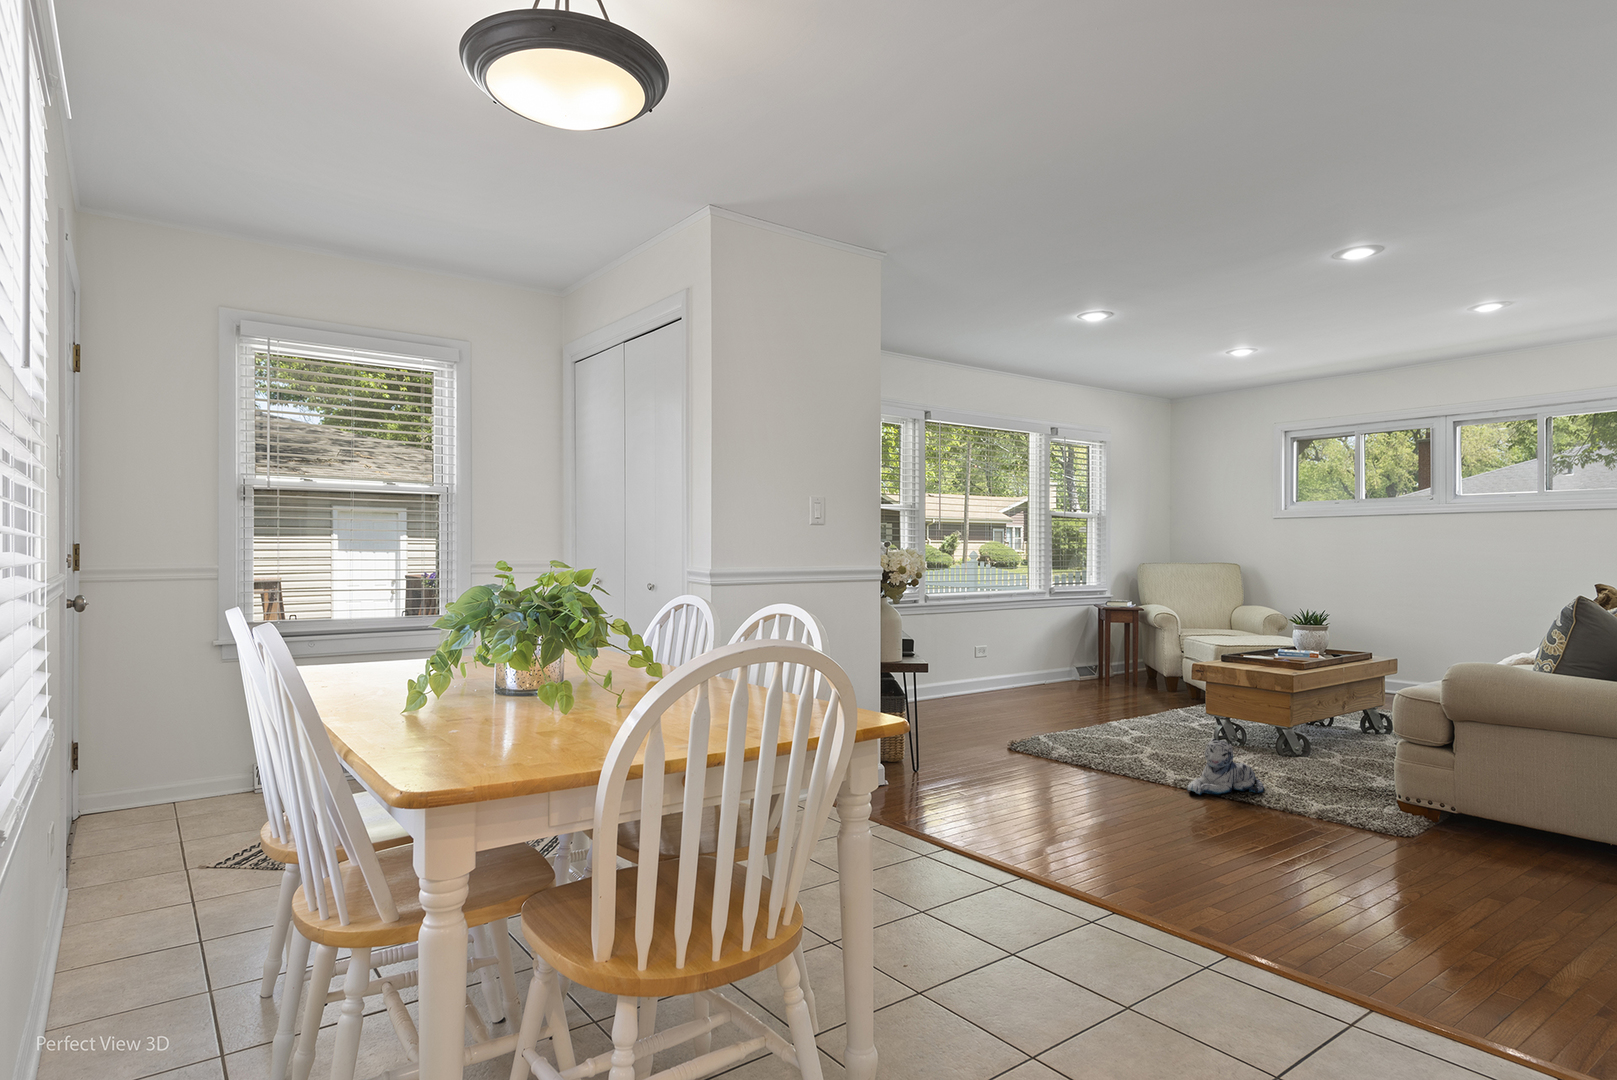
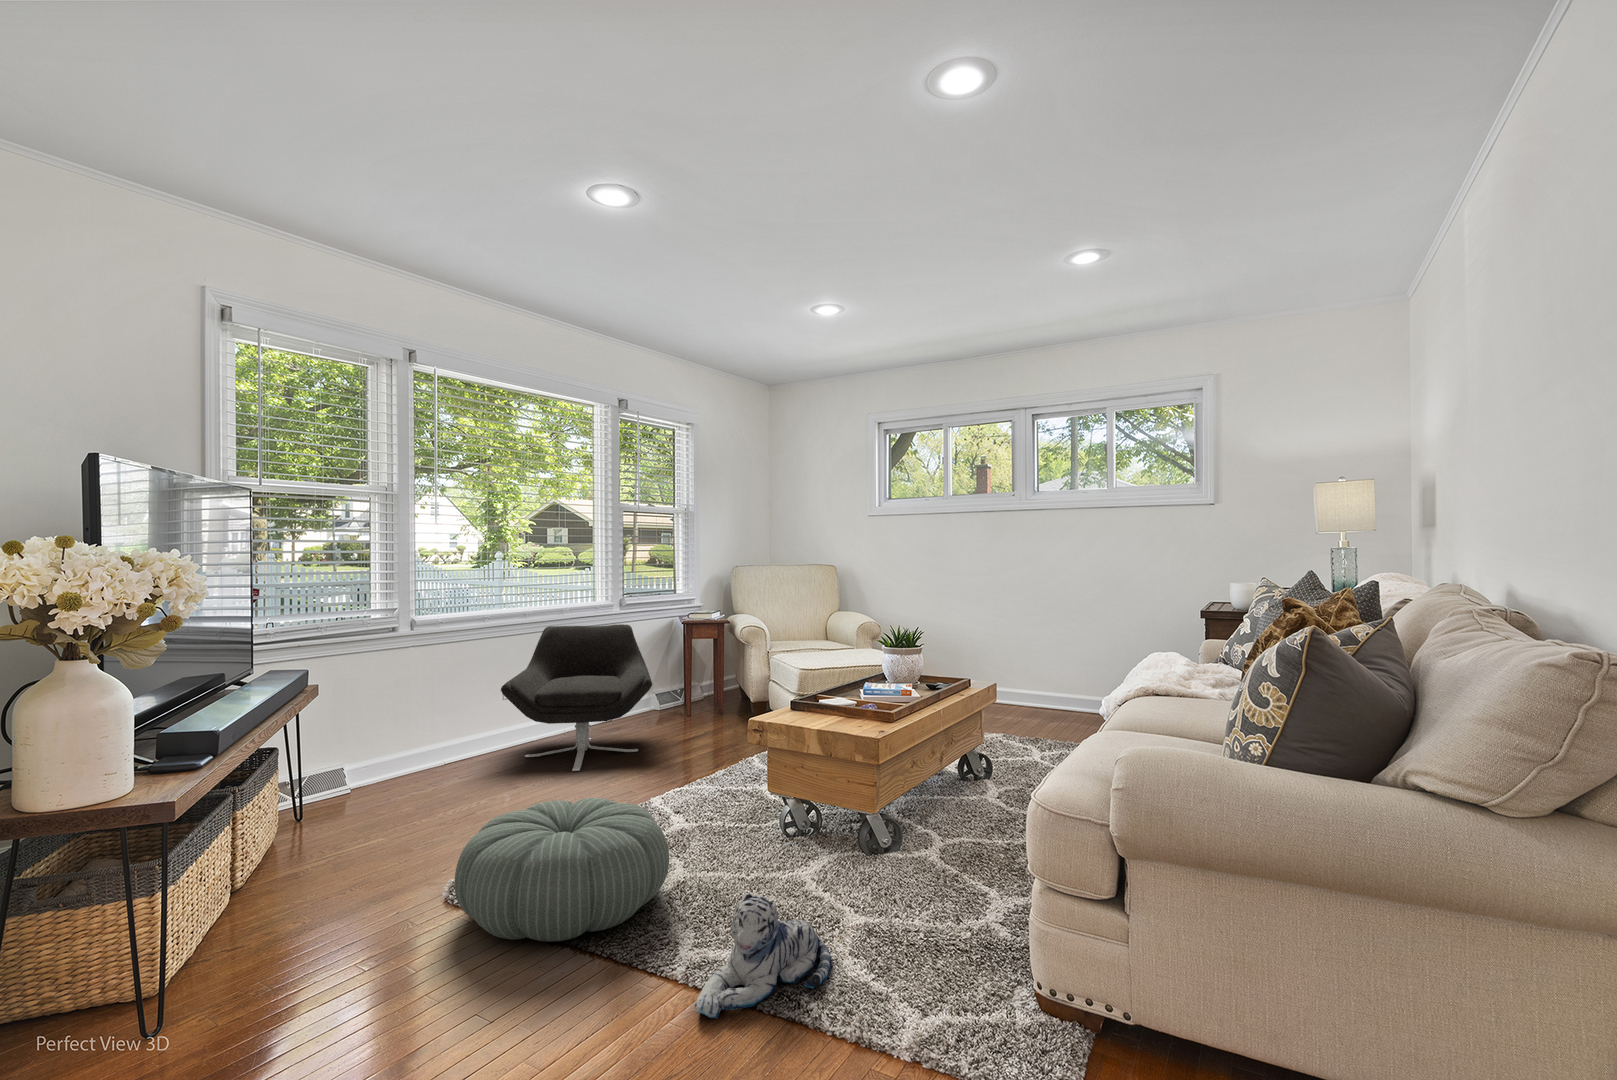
lounge chair: none [987,606,1097,707] -> present [501,624,652,771]
pouf: none [1026,700,1150,766] -> present [454,798,669,941]

